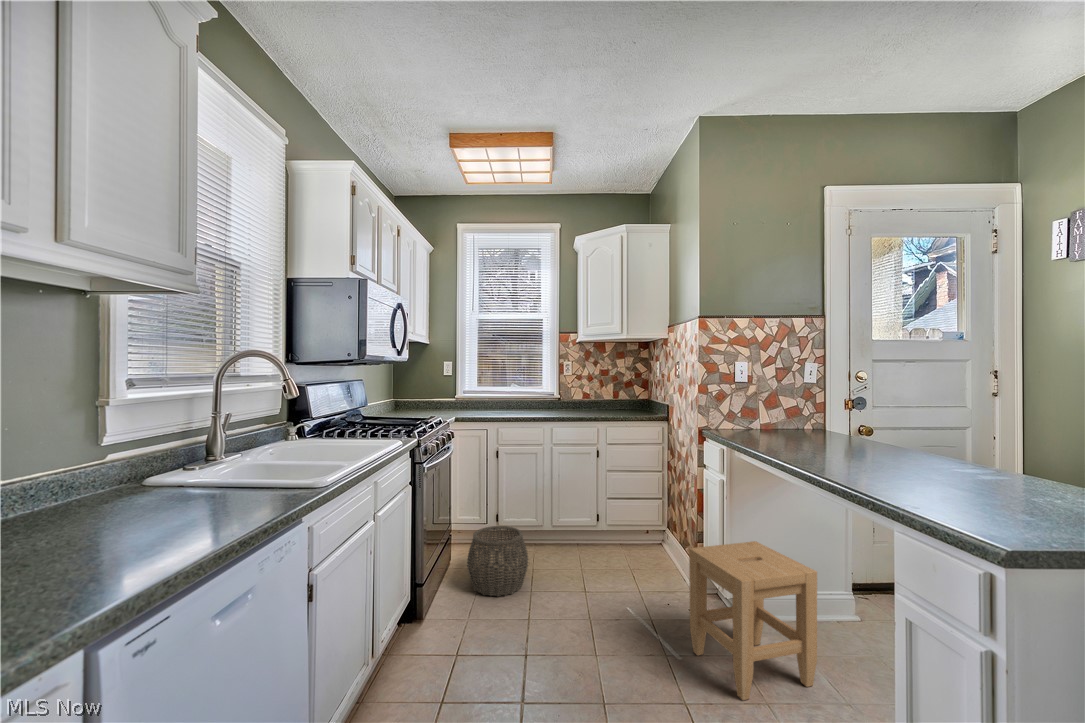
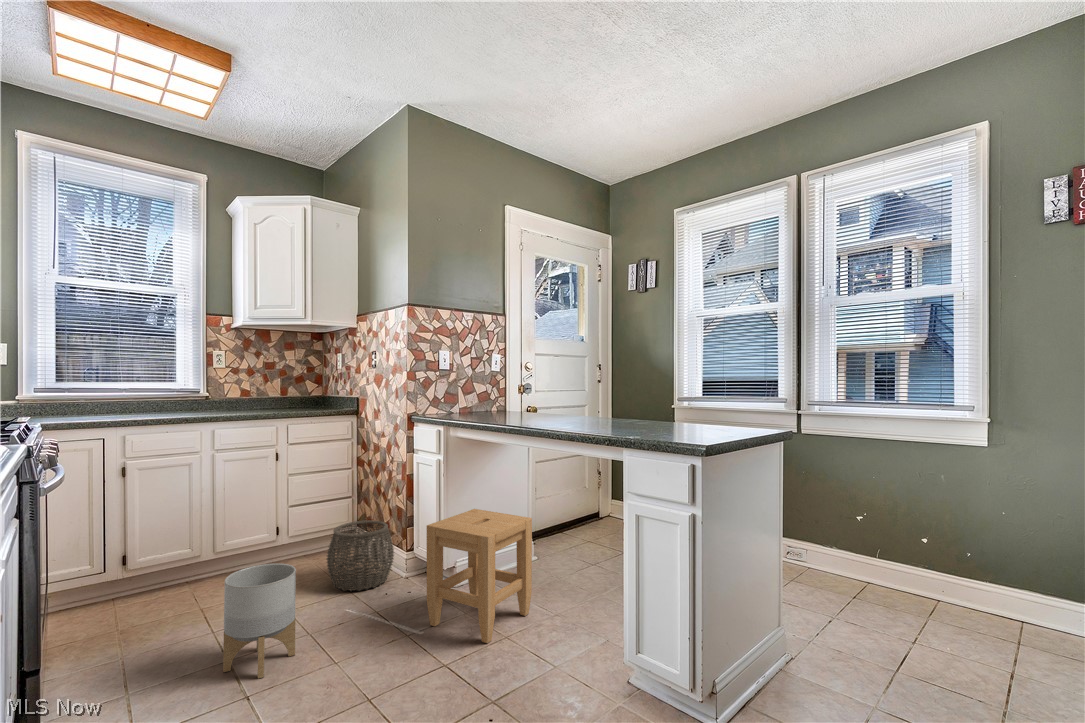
woven basket: present [467,526,528,596] -> present [327,520,394,591]
planter: none [520,546,572,642] -> present [223,563,296,678]

